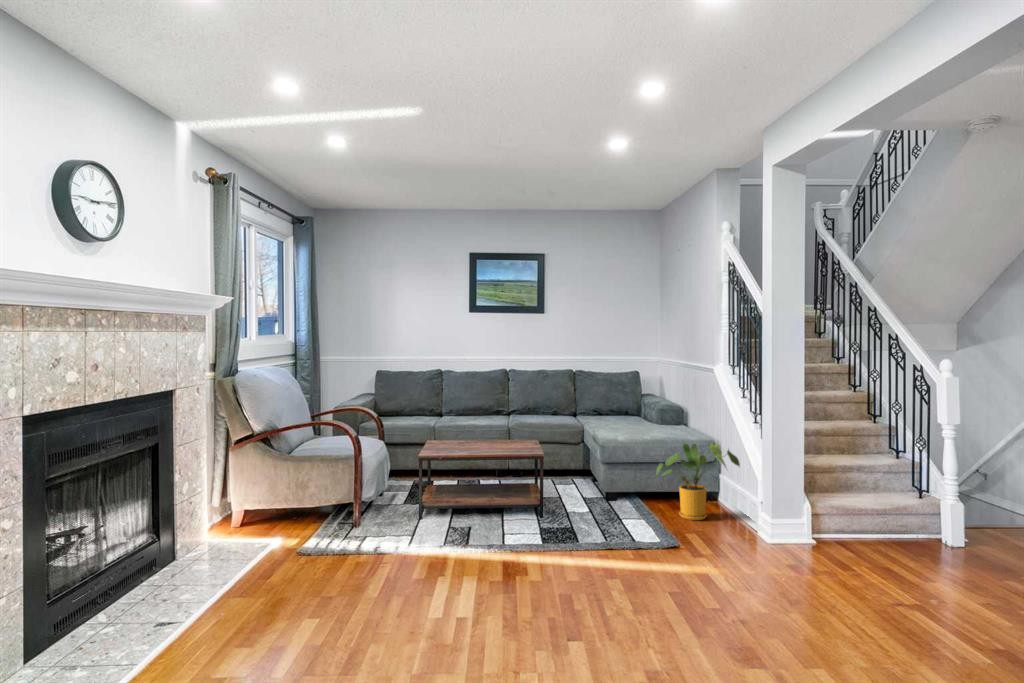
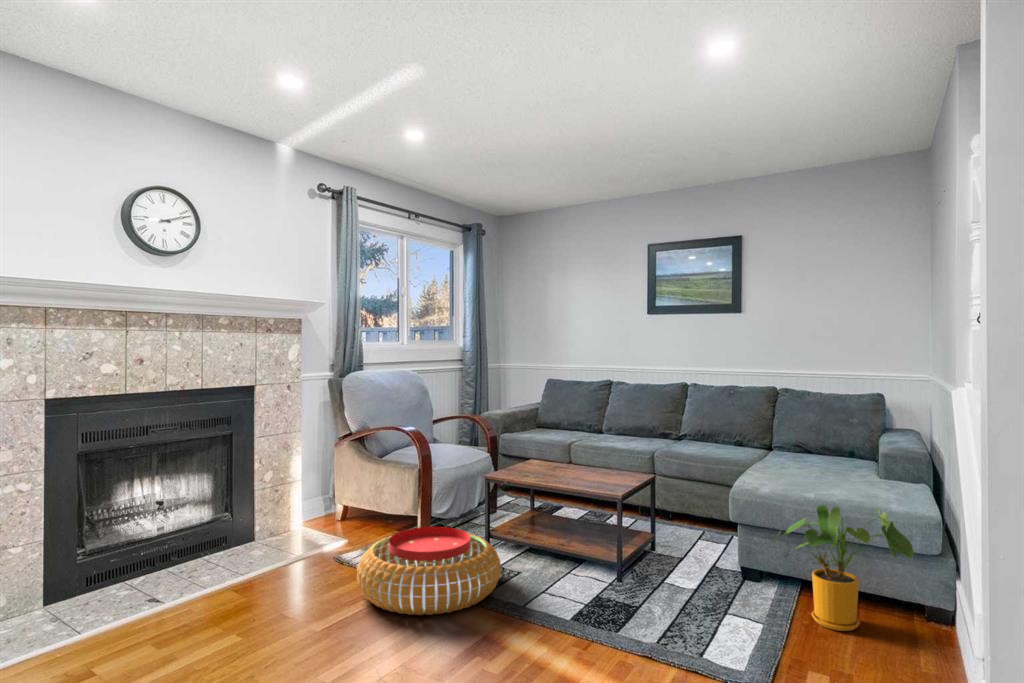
pouf: none [370,502,495,575] -> present [357,527,501,615]

